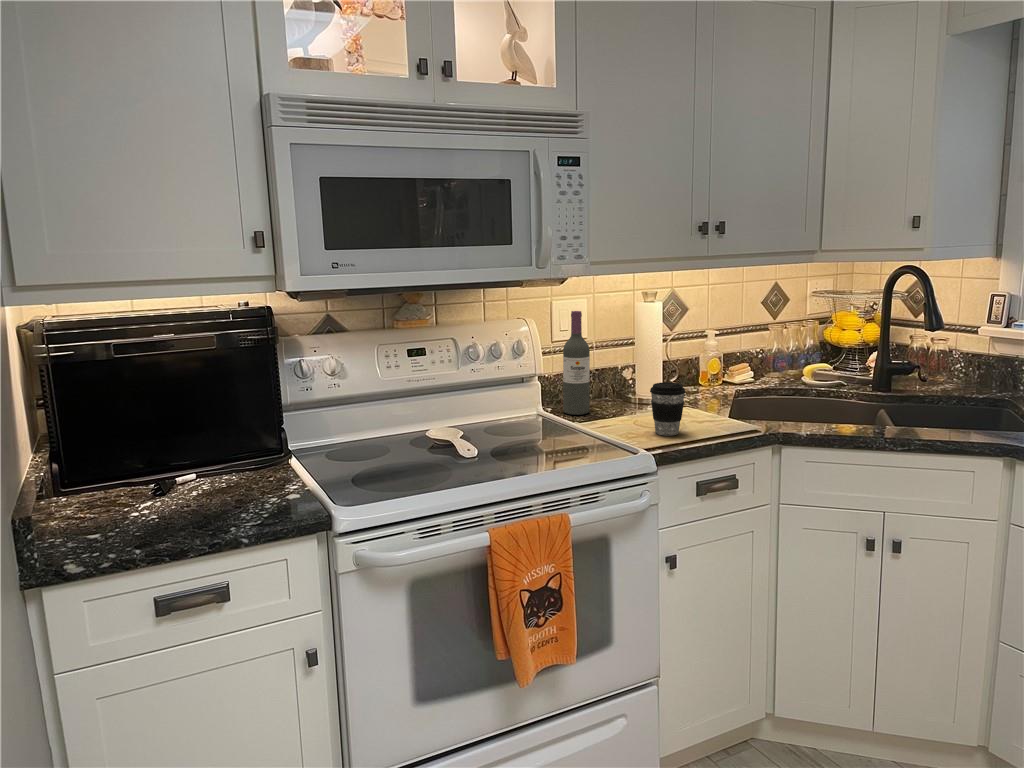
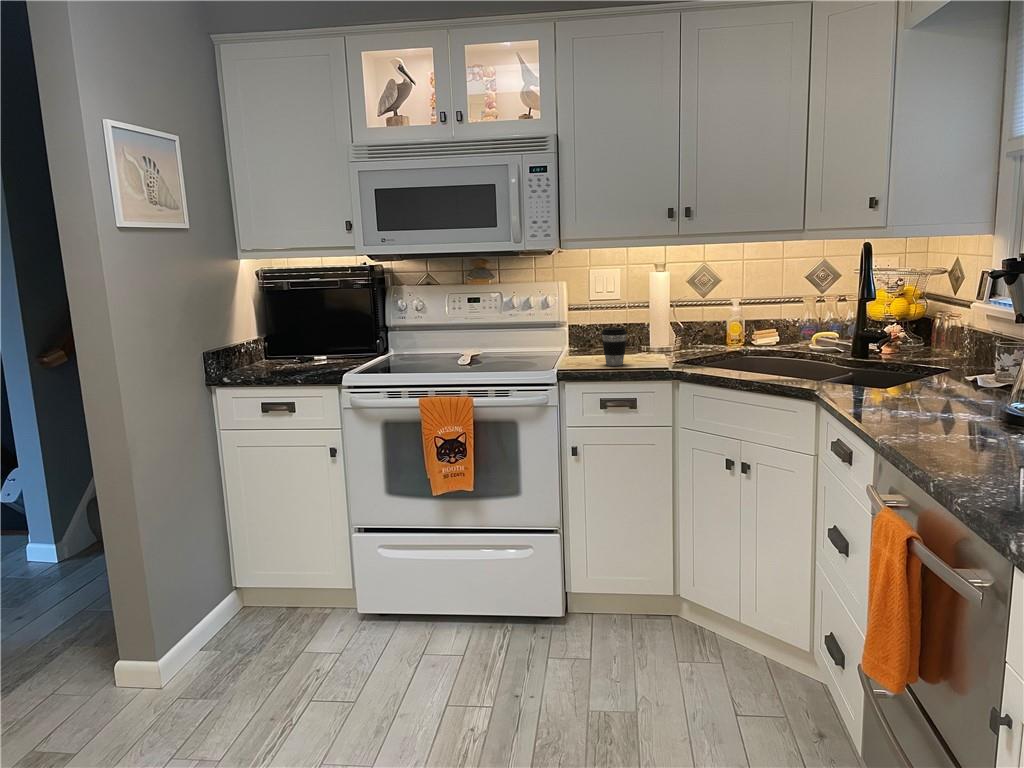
wine bottle: present [563,311,590,415] -> none [581,277,601,353]

